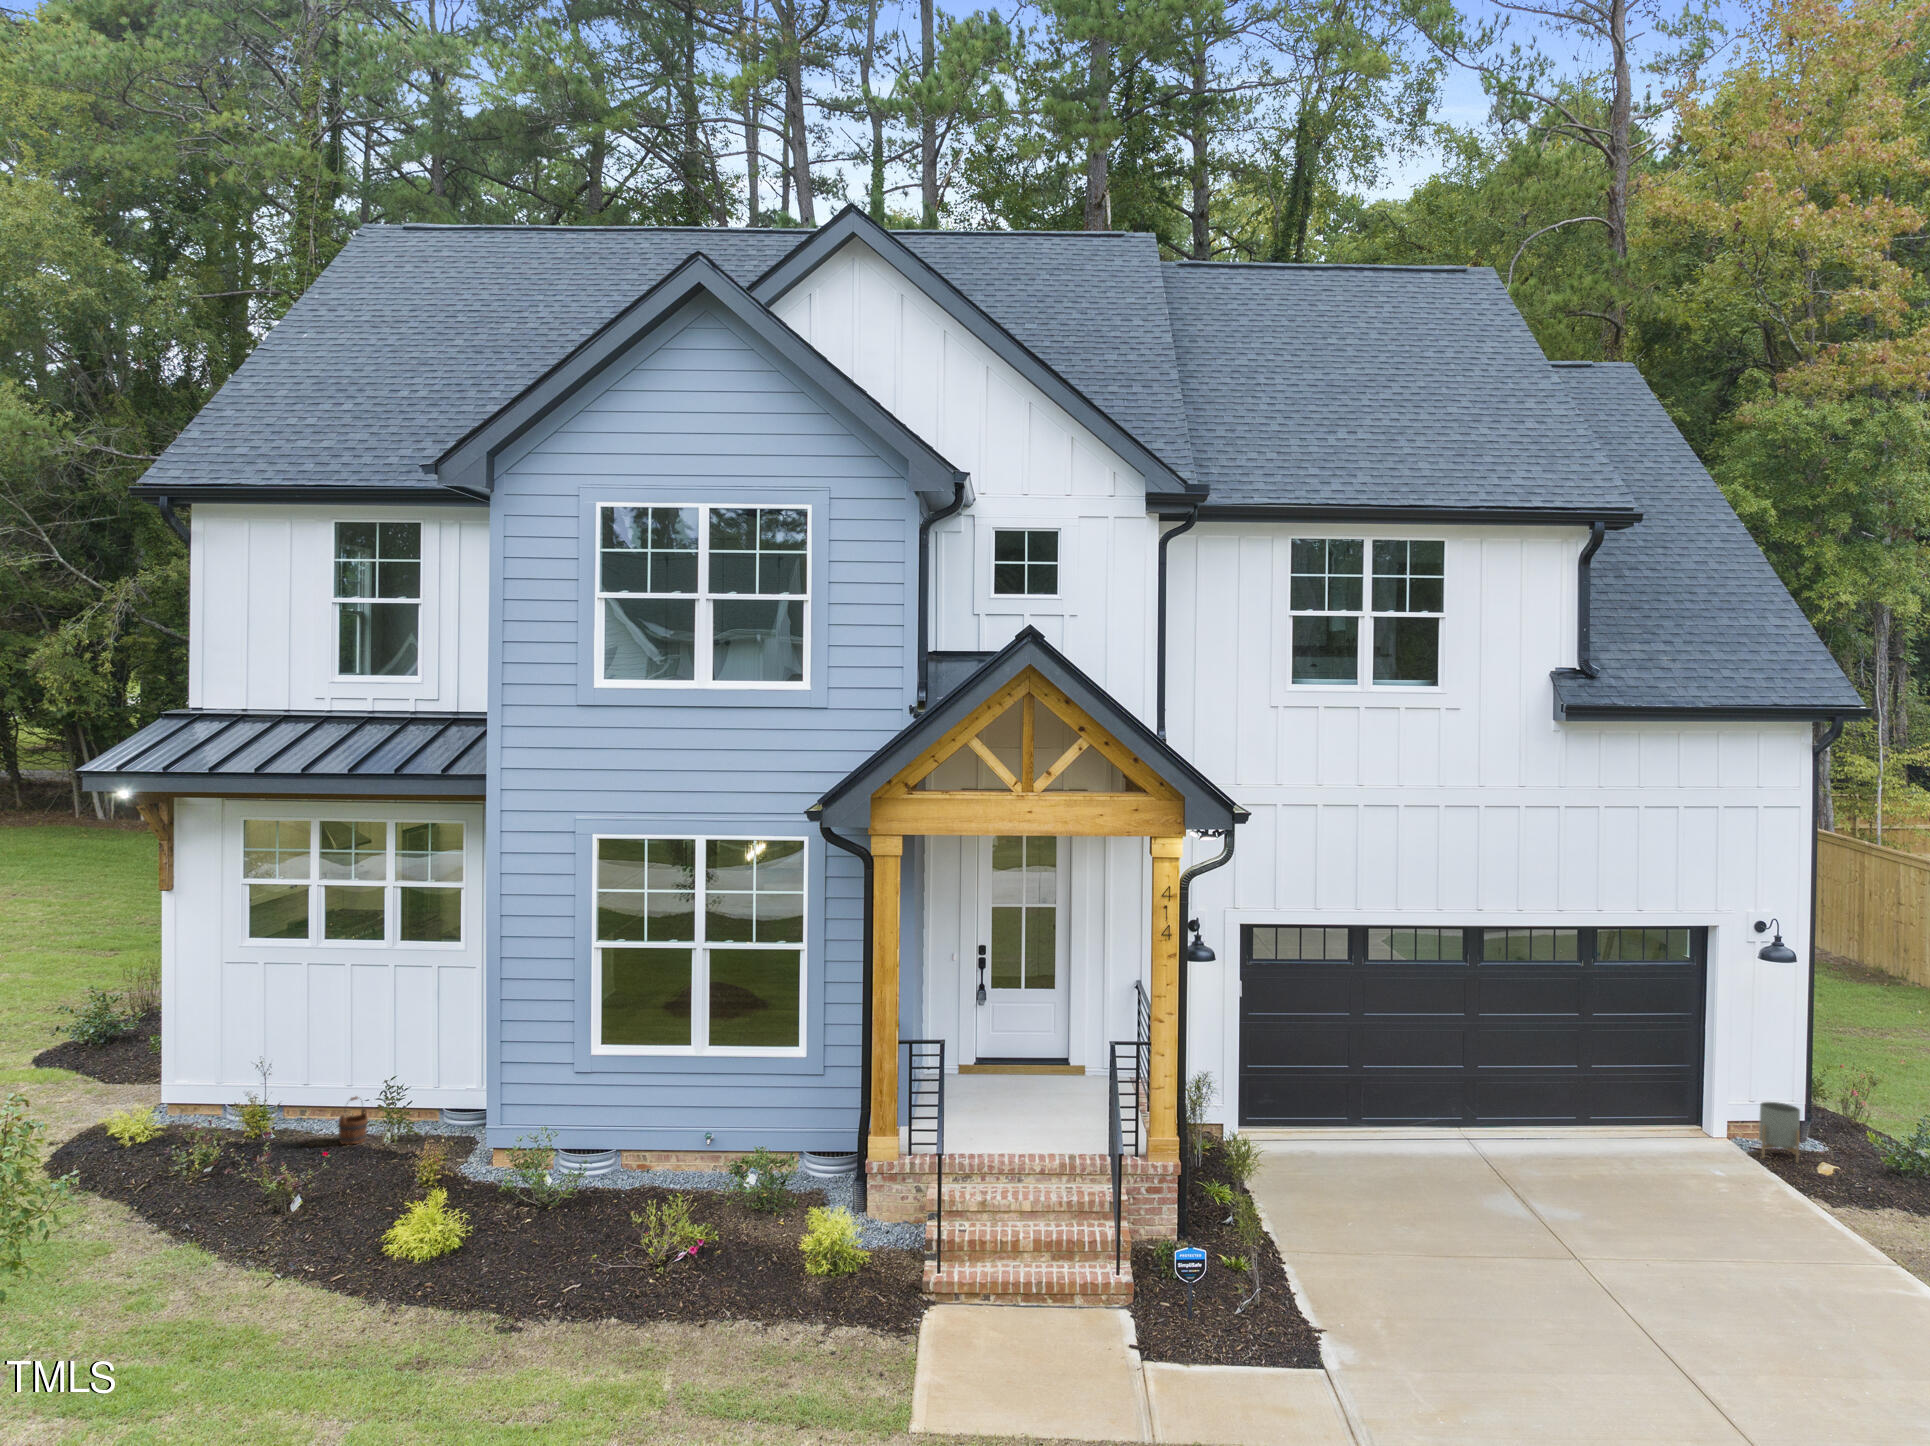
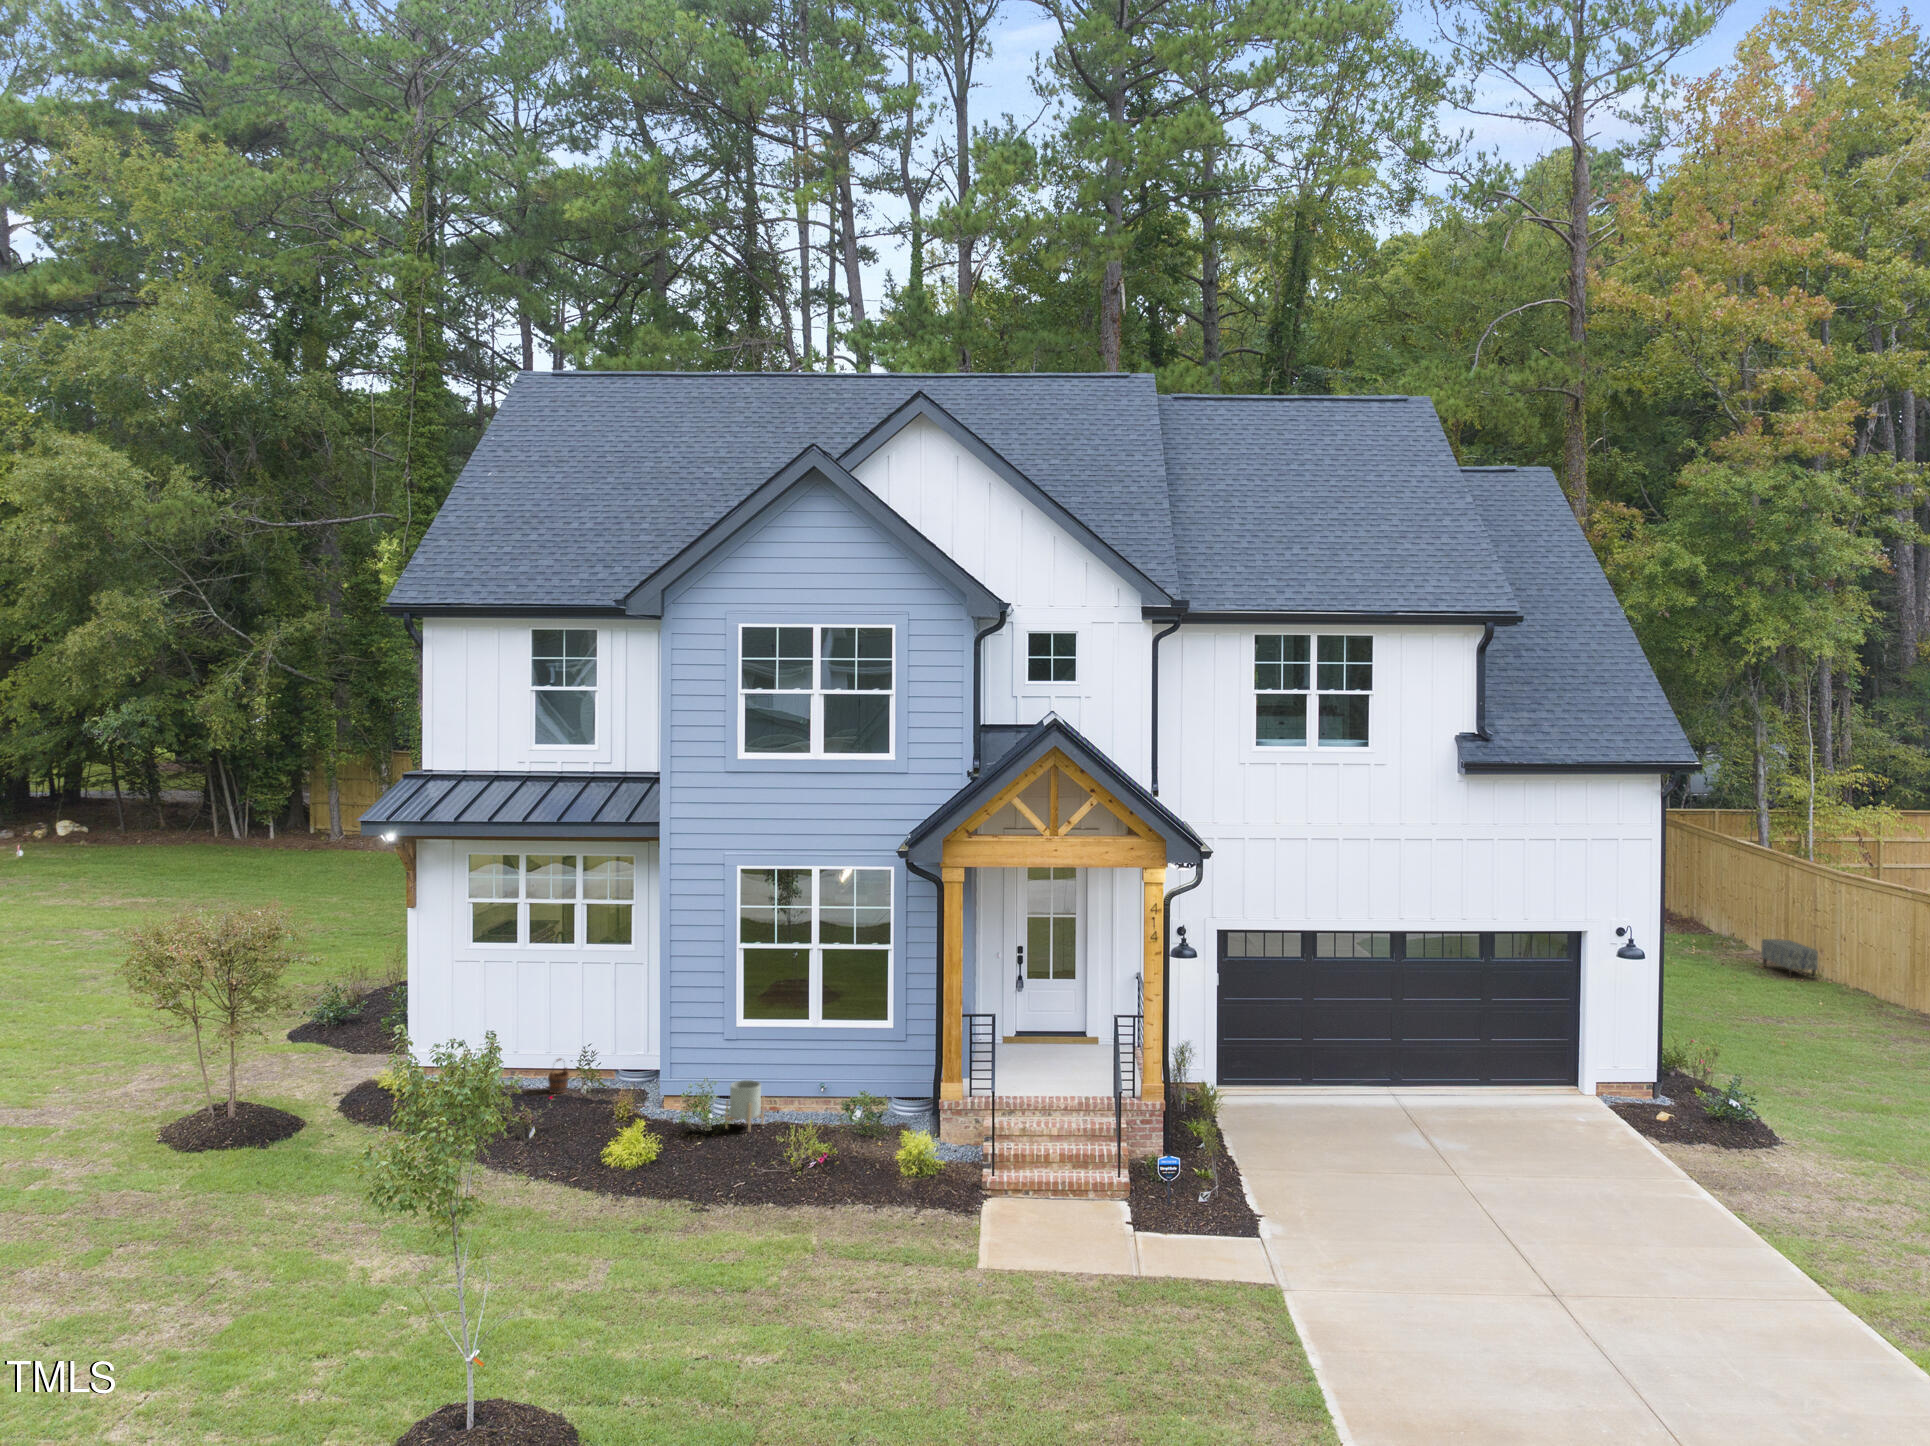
bench: none [1850,939,1923,986] -> present [1761,939,1818,978]
planter: present [1759,1102,1800,1163] -> present [725,1080,764,1131]

